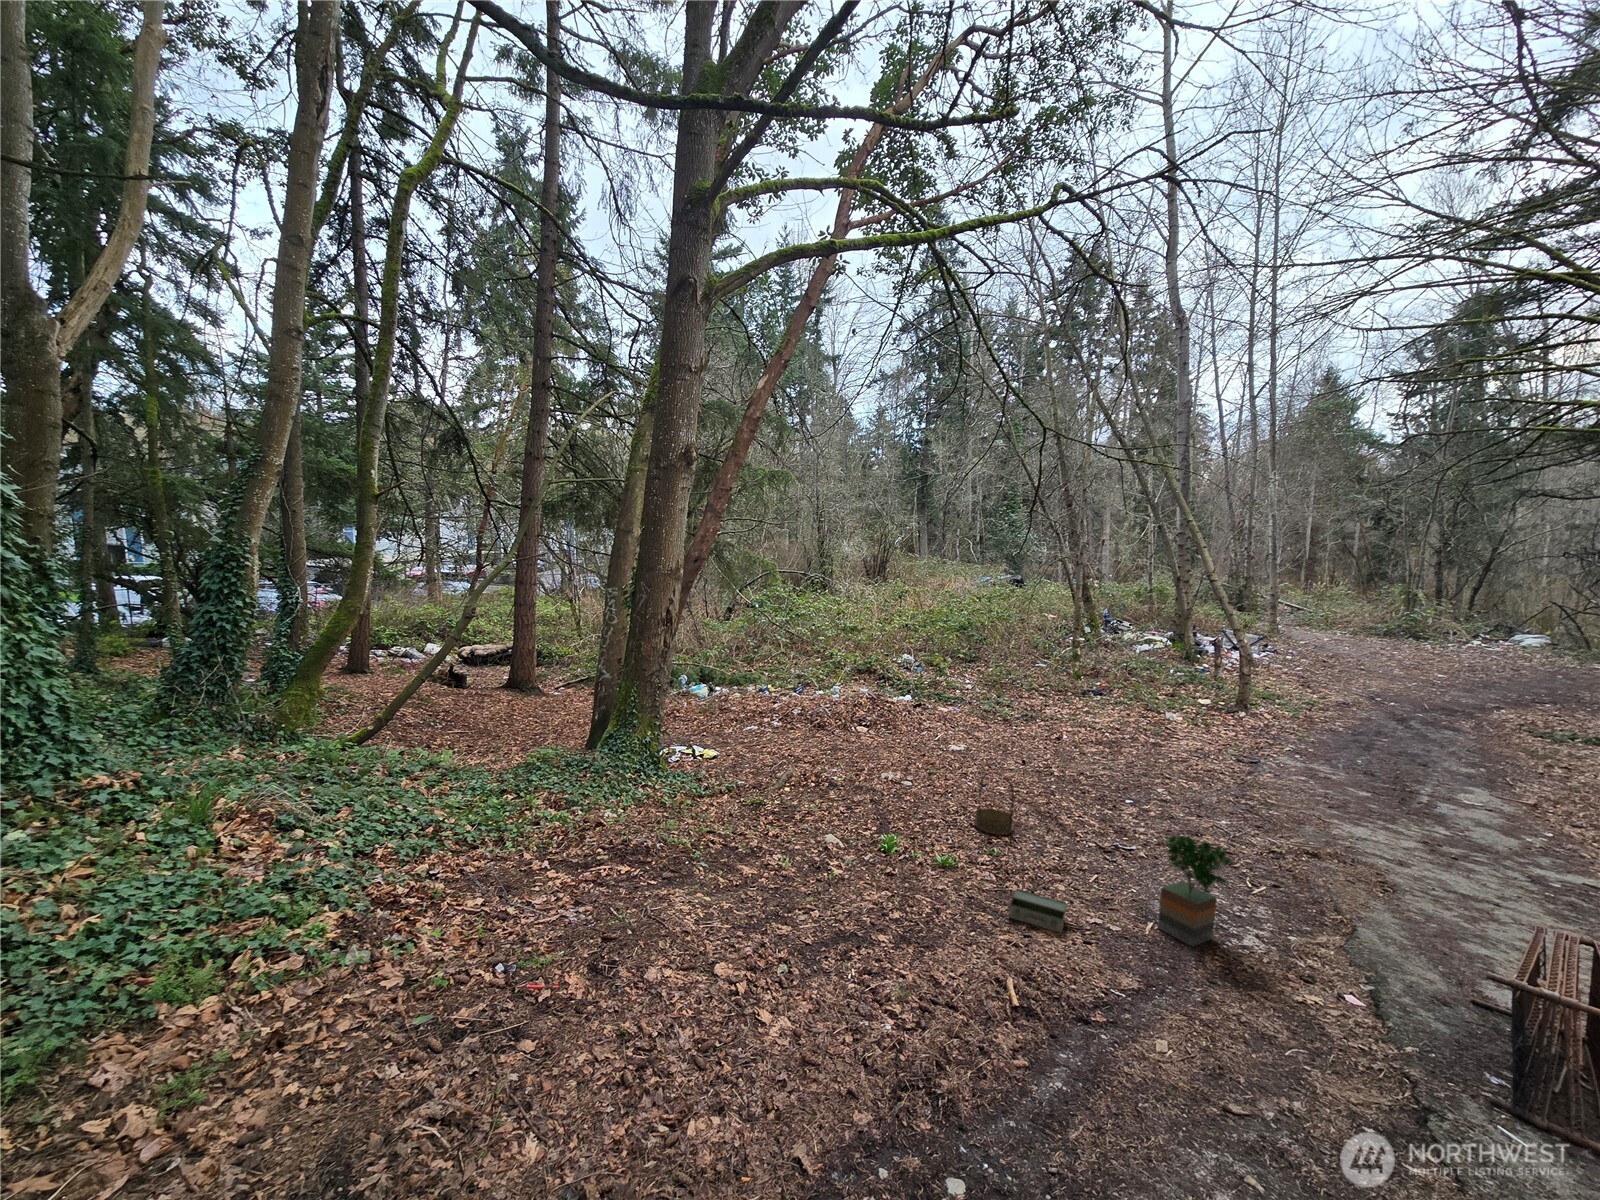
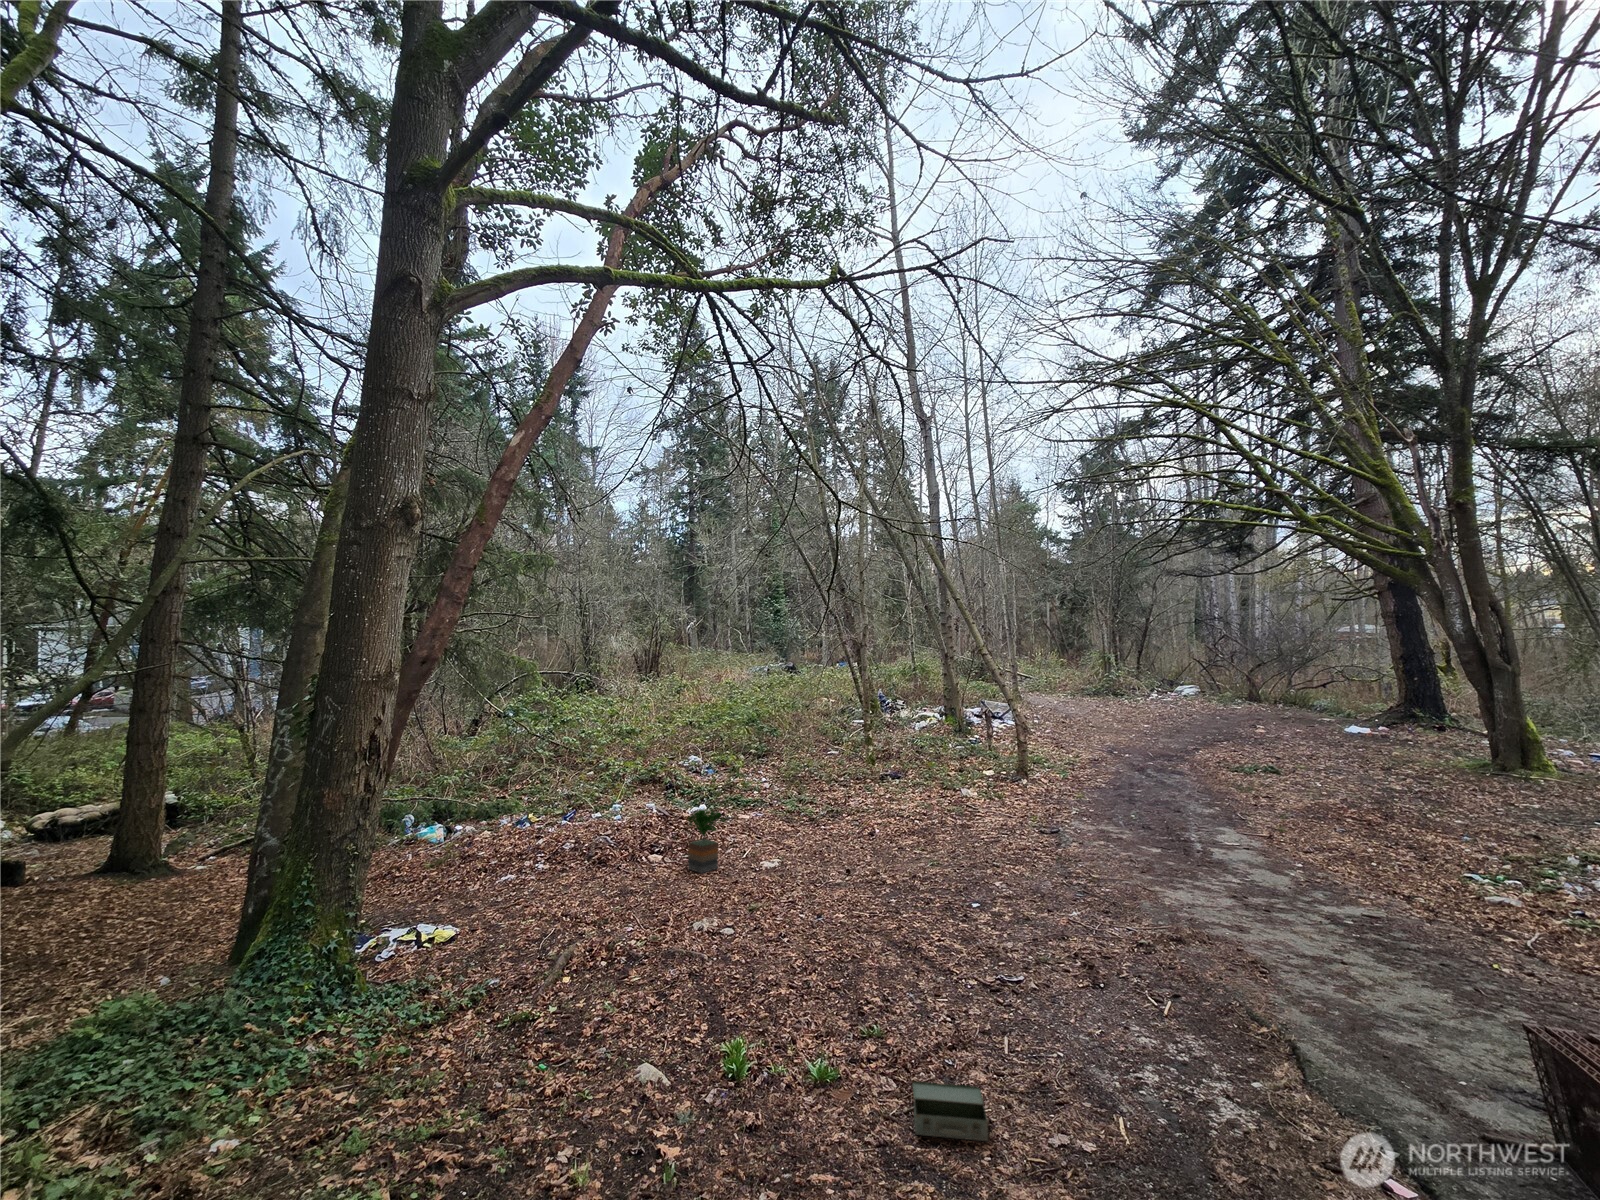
basket: present [975,771,1014,835] -> none [825,902,871,988]
potted tree: present [1157,835,1234,947] -> present [688,809,725,873]

